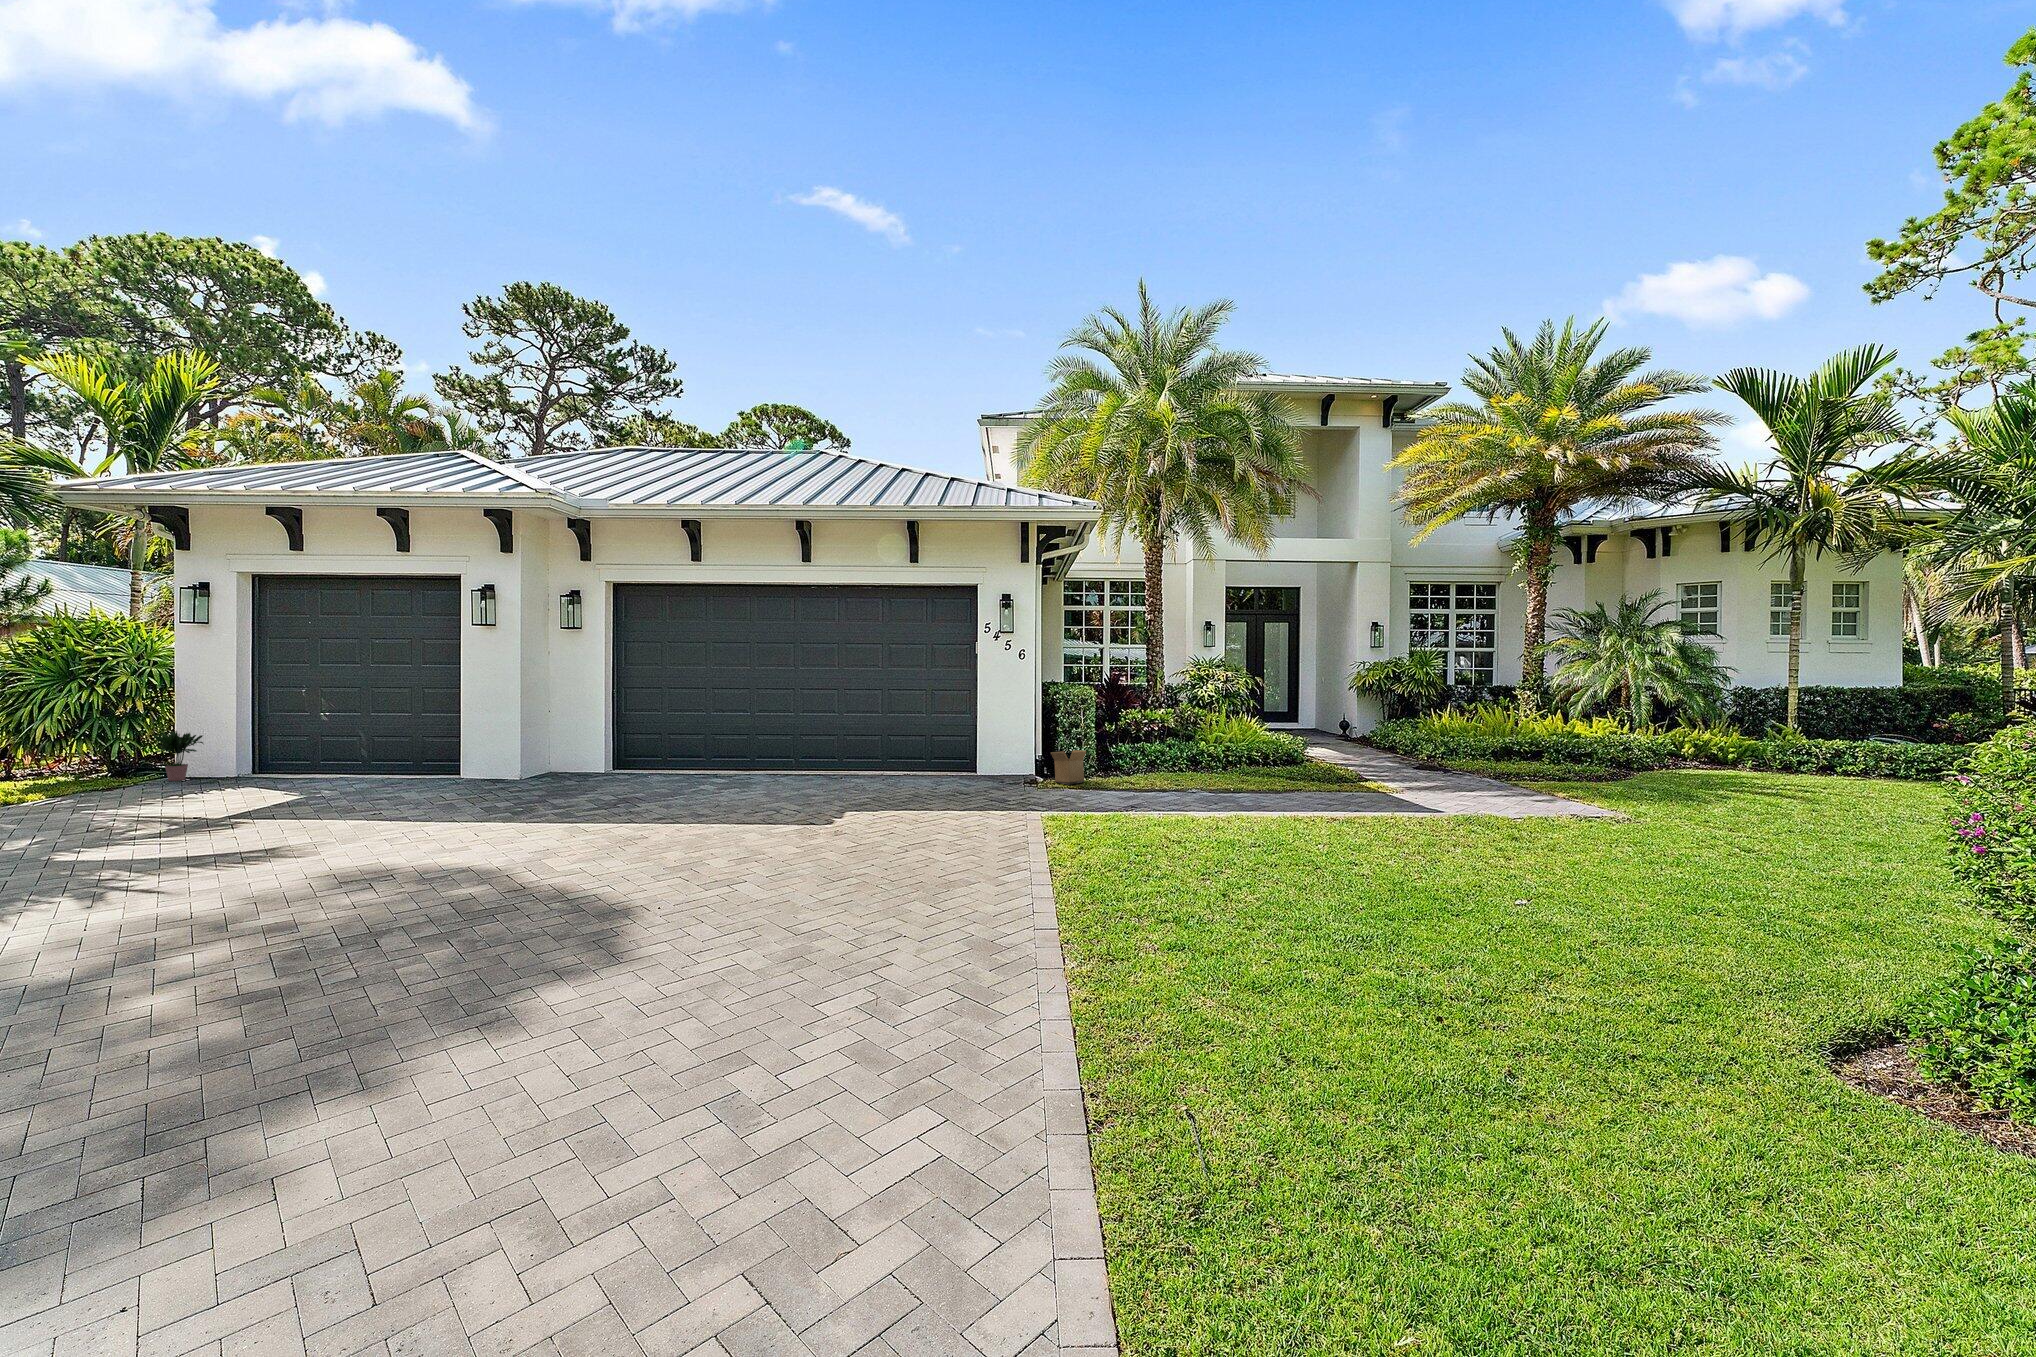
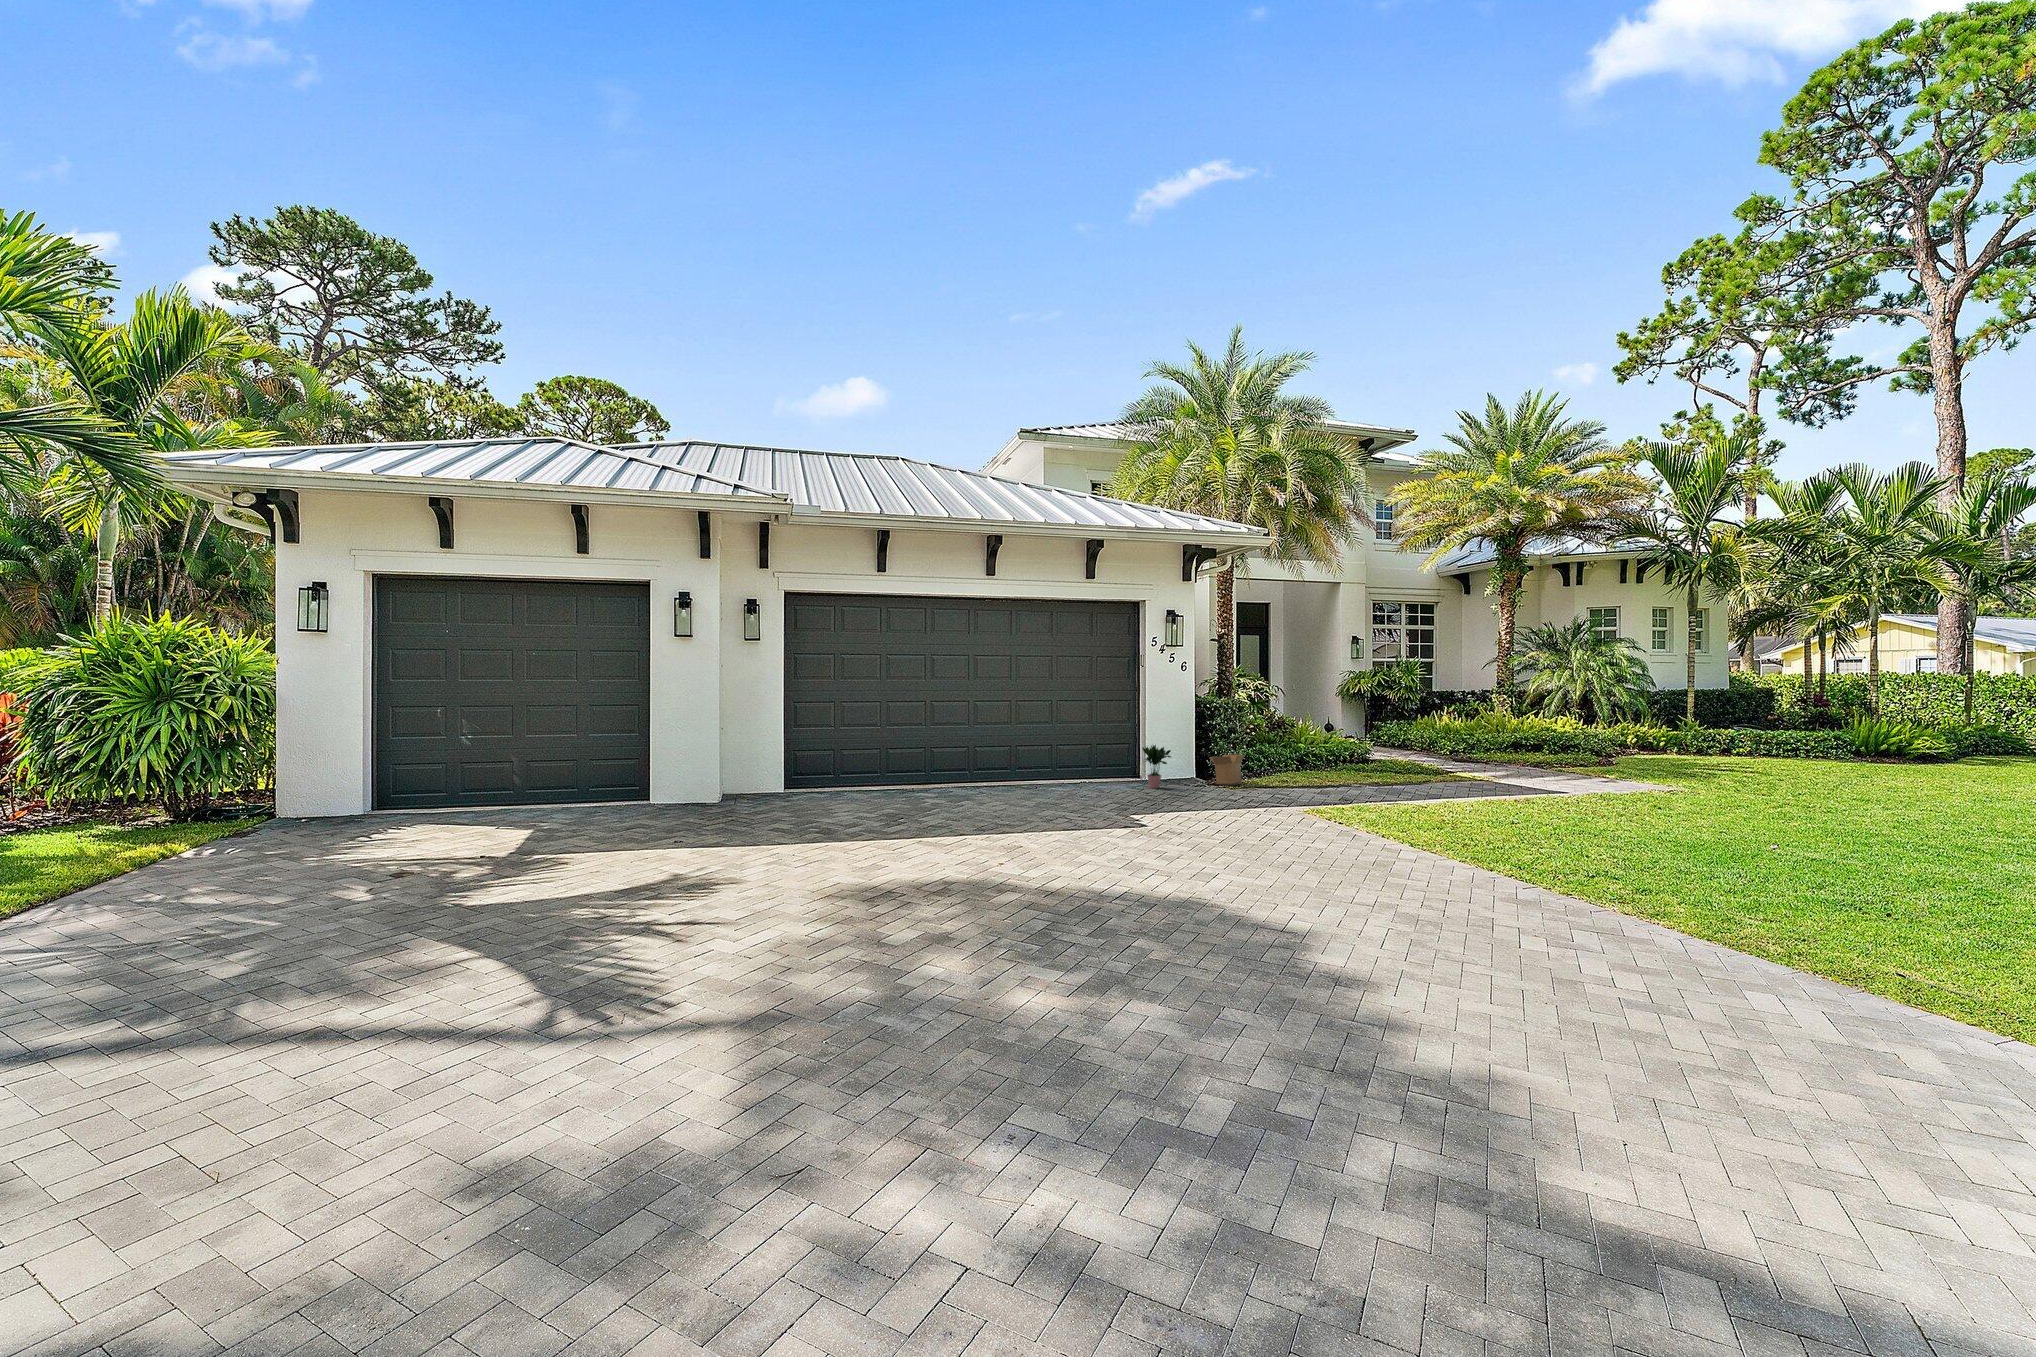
potted plant: present [153,731,203,781] -> present [1142,745,1171,788]

